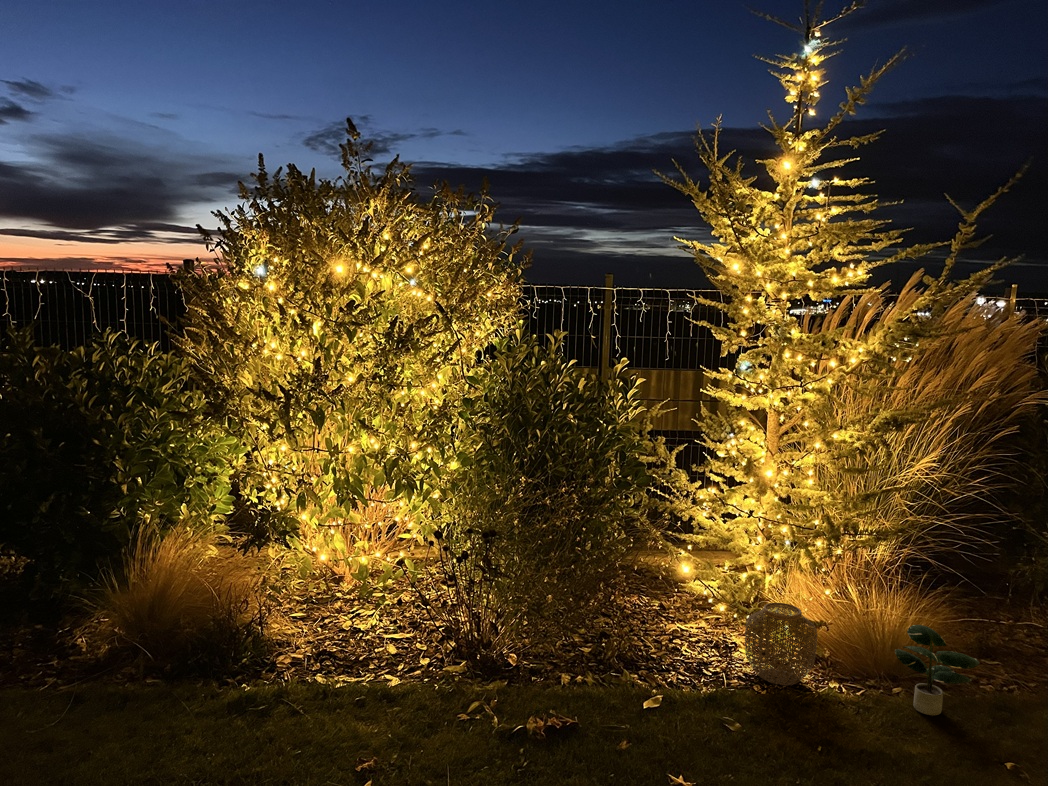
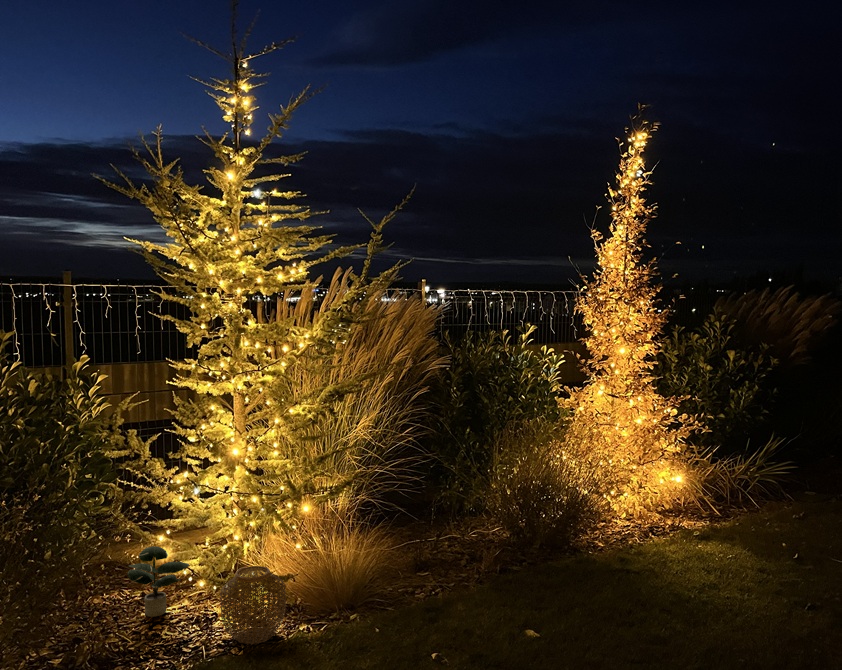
potted plant: present [895,625,979,715] -> present [128,546,189,617]

